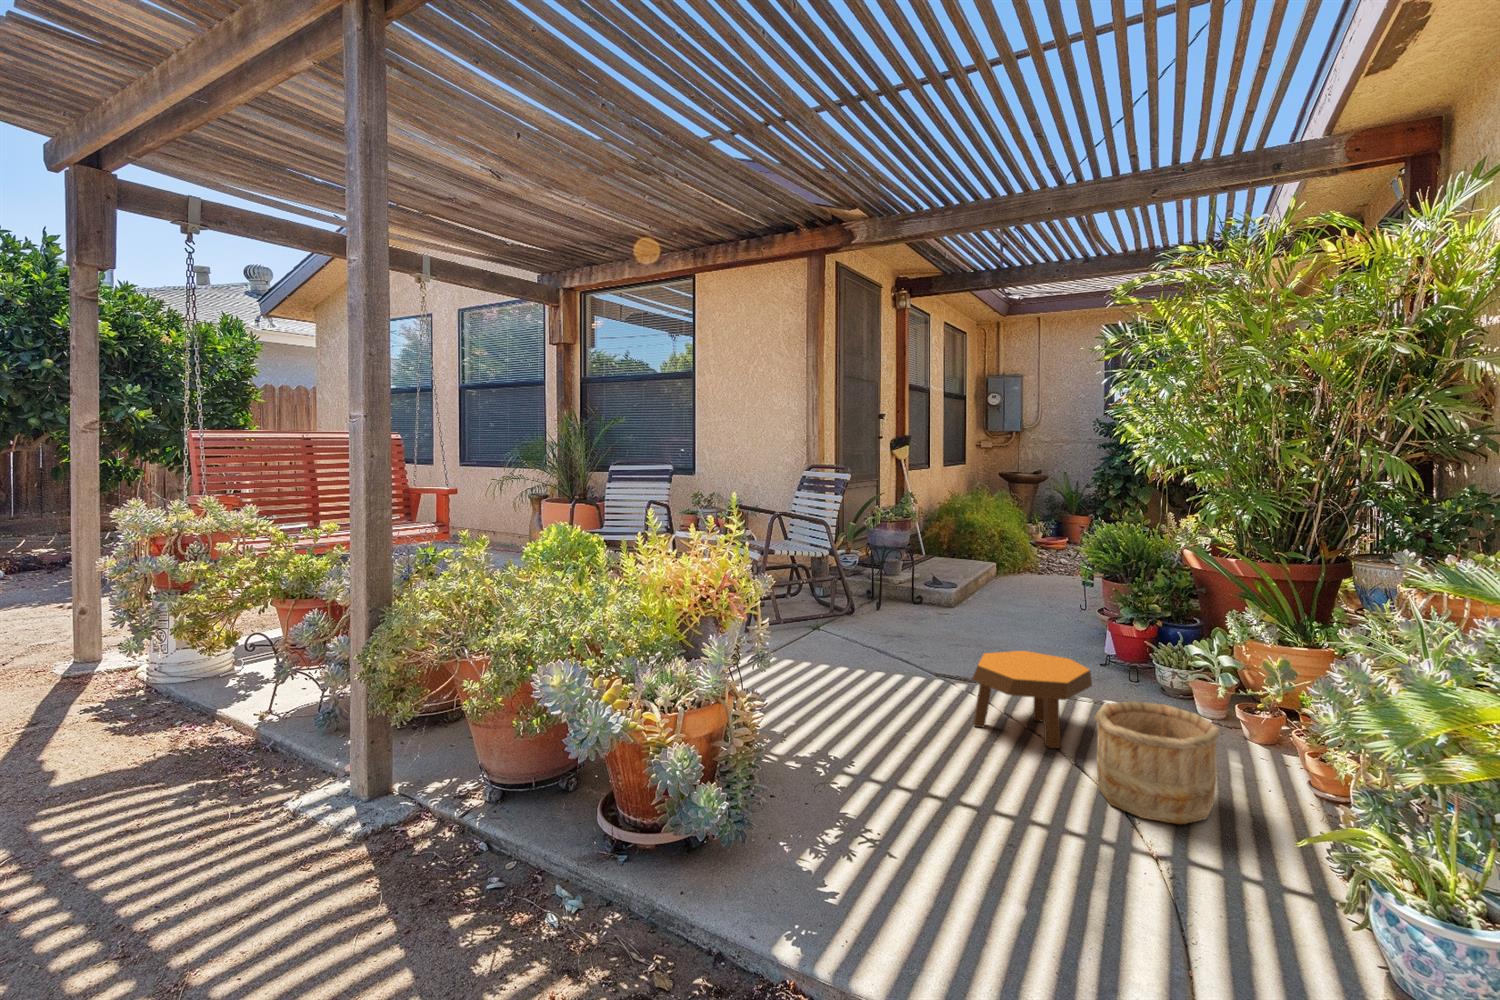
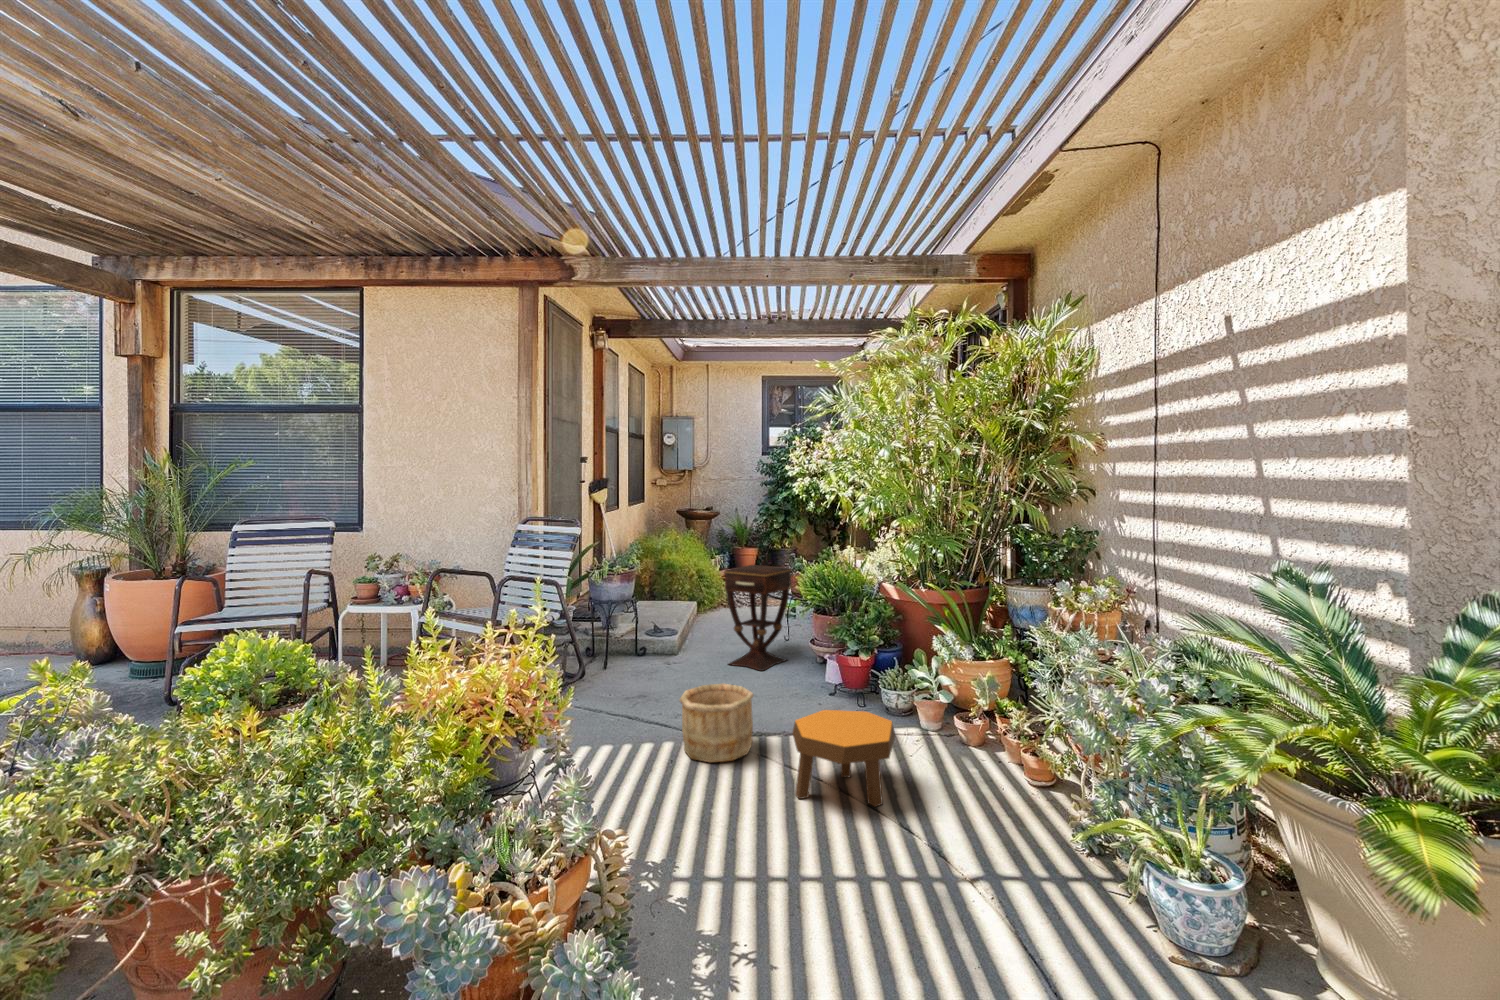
side table: none [989,519,1066,626] -> present [724,565,791,671]
wooden bucket: present [1094,702,1220,824] -> present [680,683,753,762]

